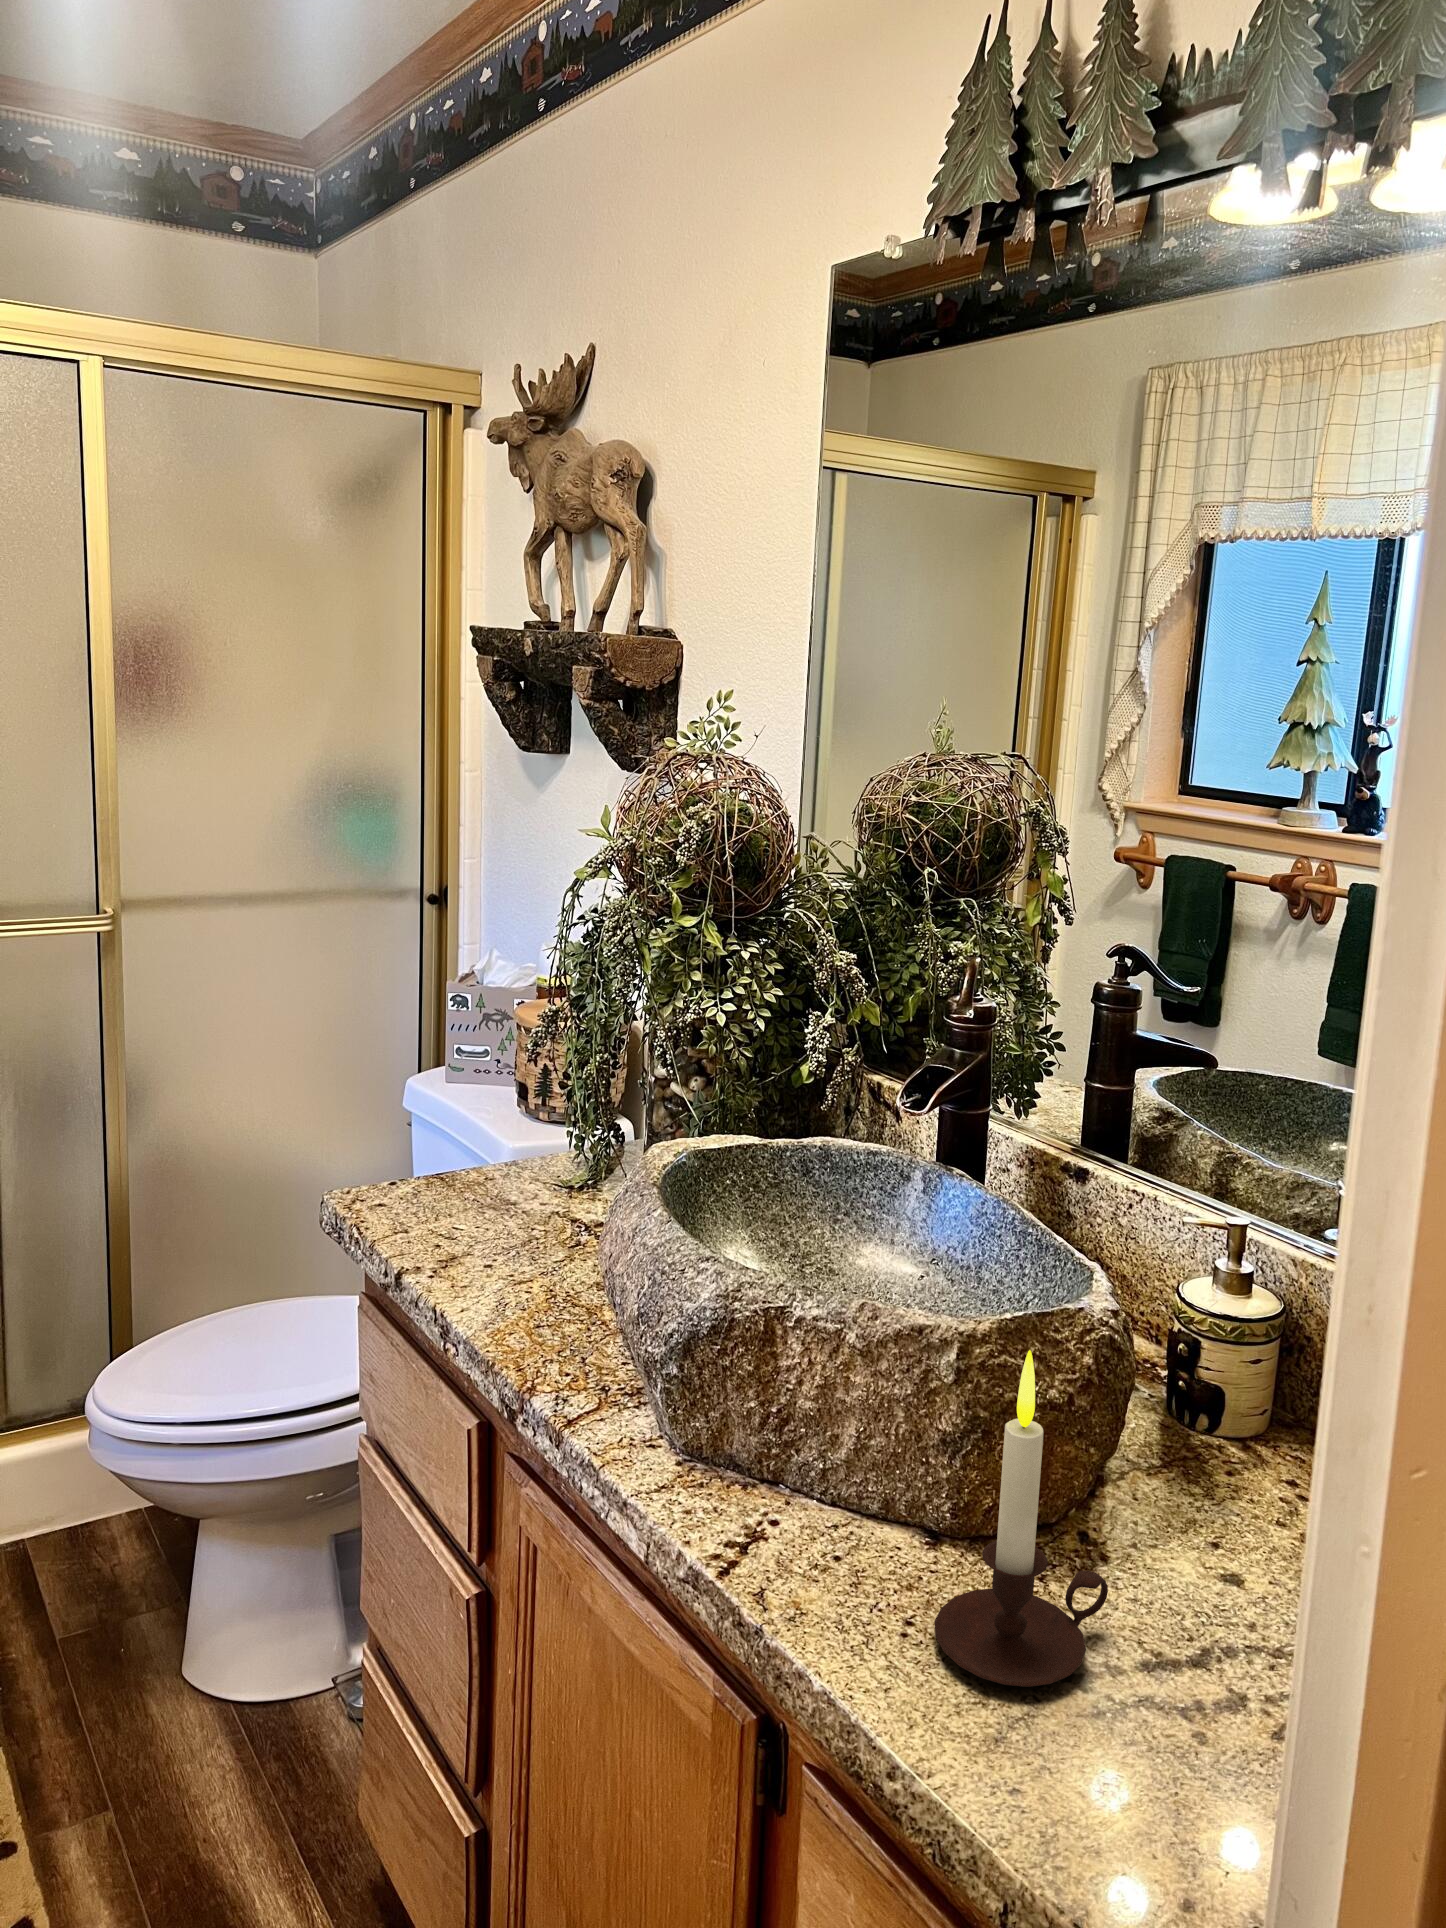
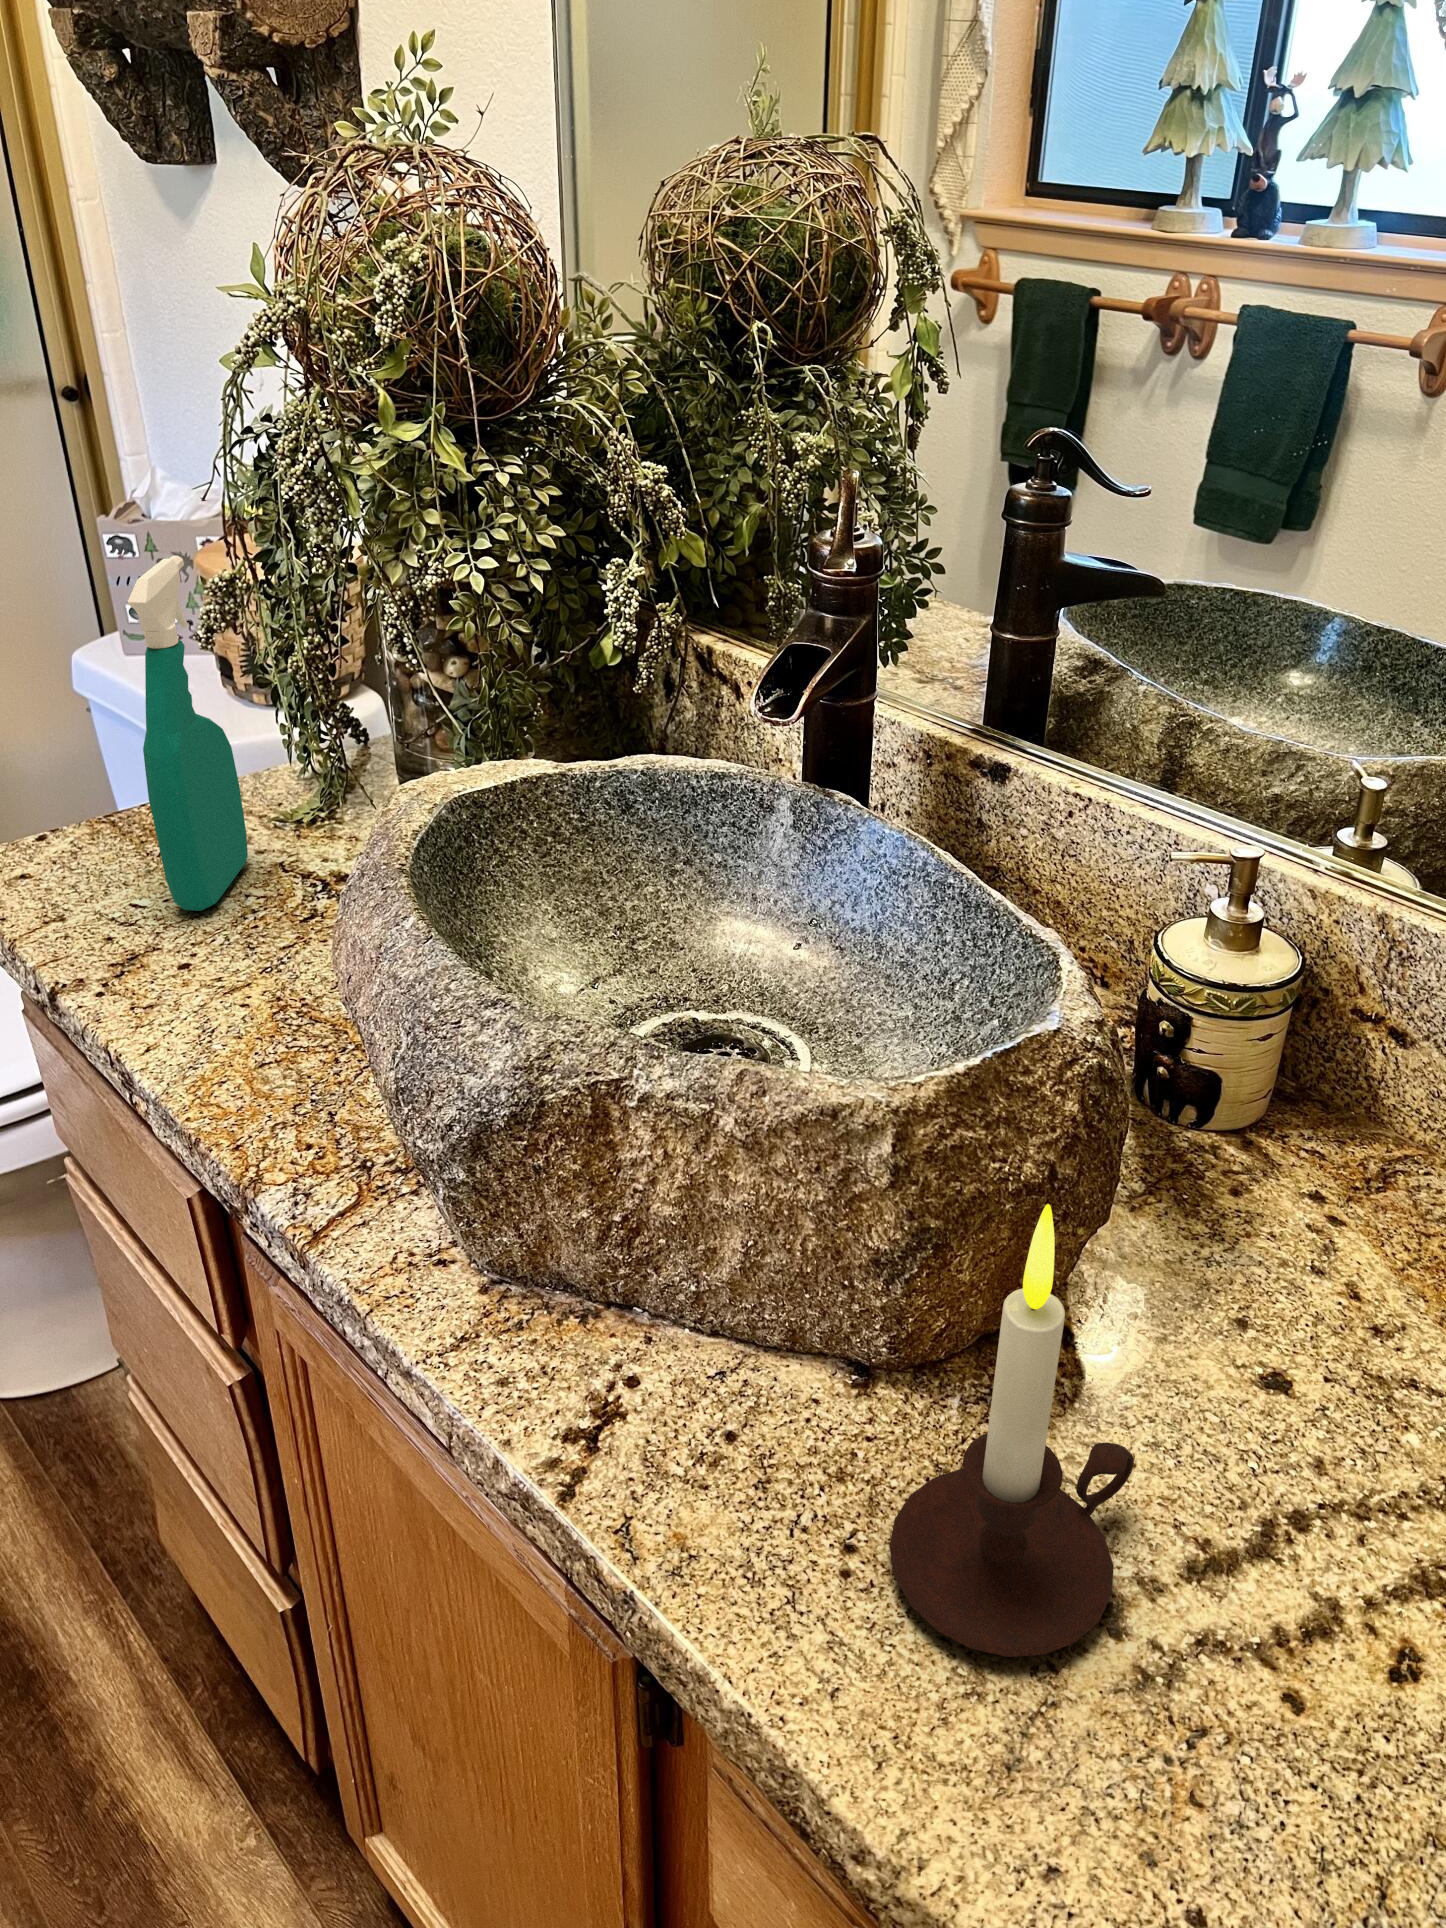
spray bottle: none [485,991,541,1234] -> present [128,556,248,911]

